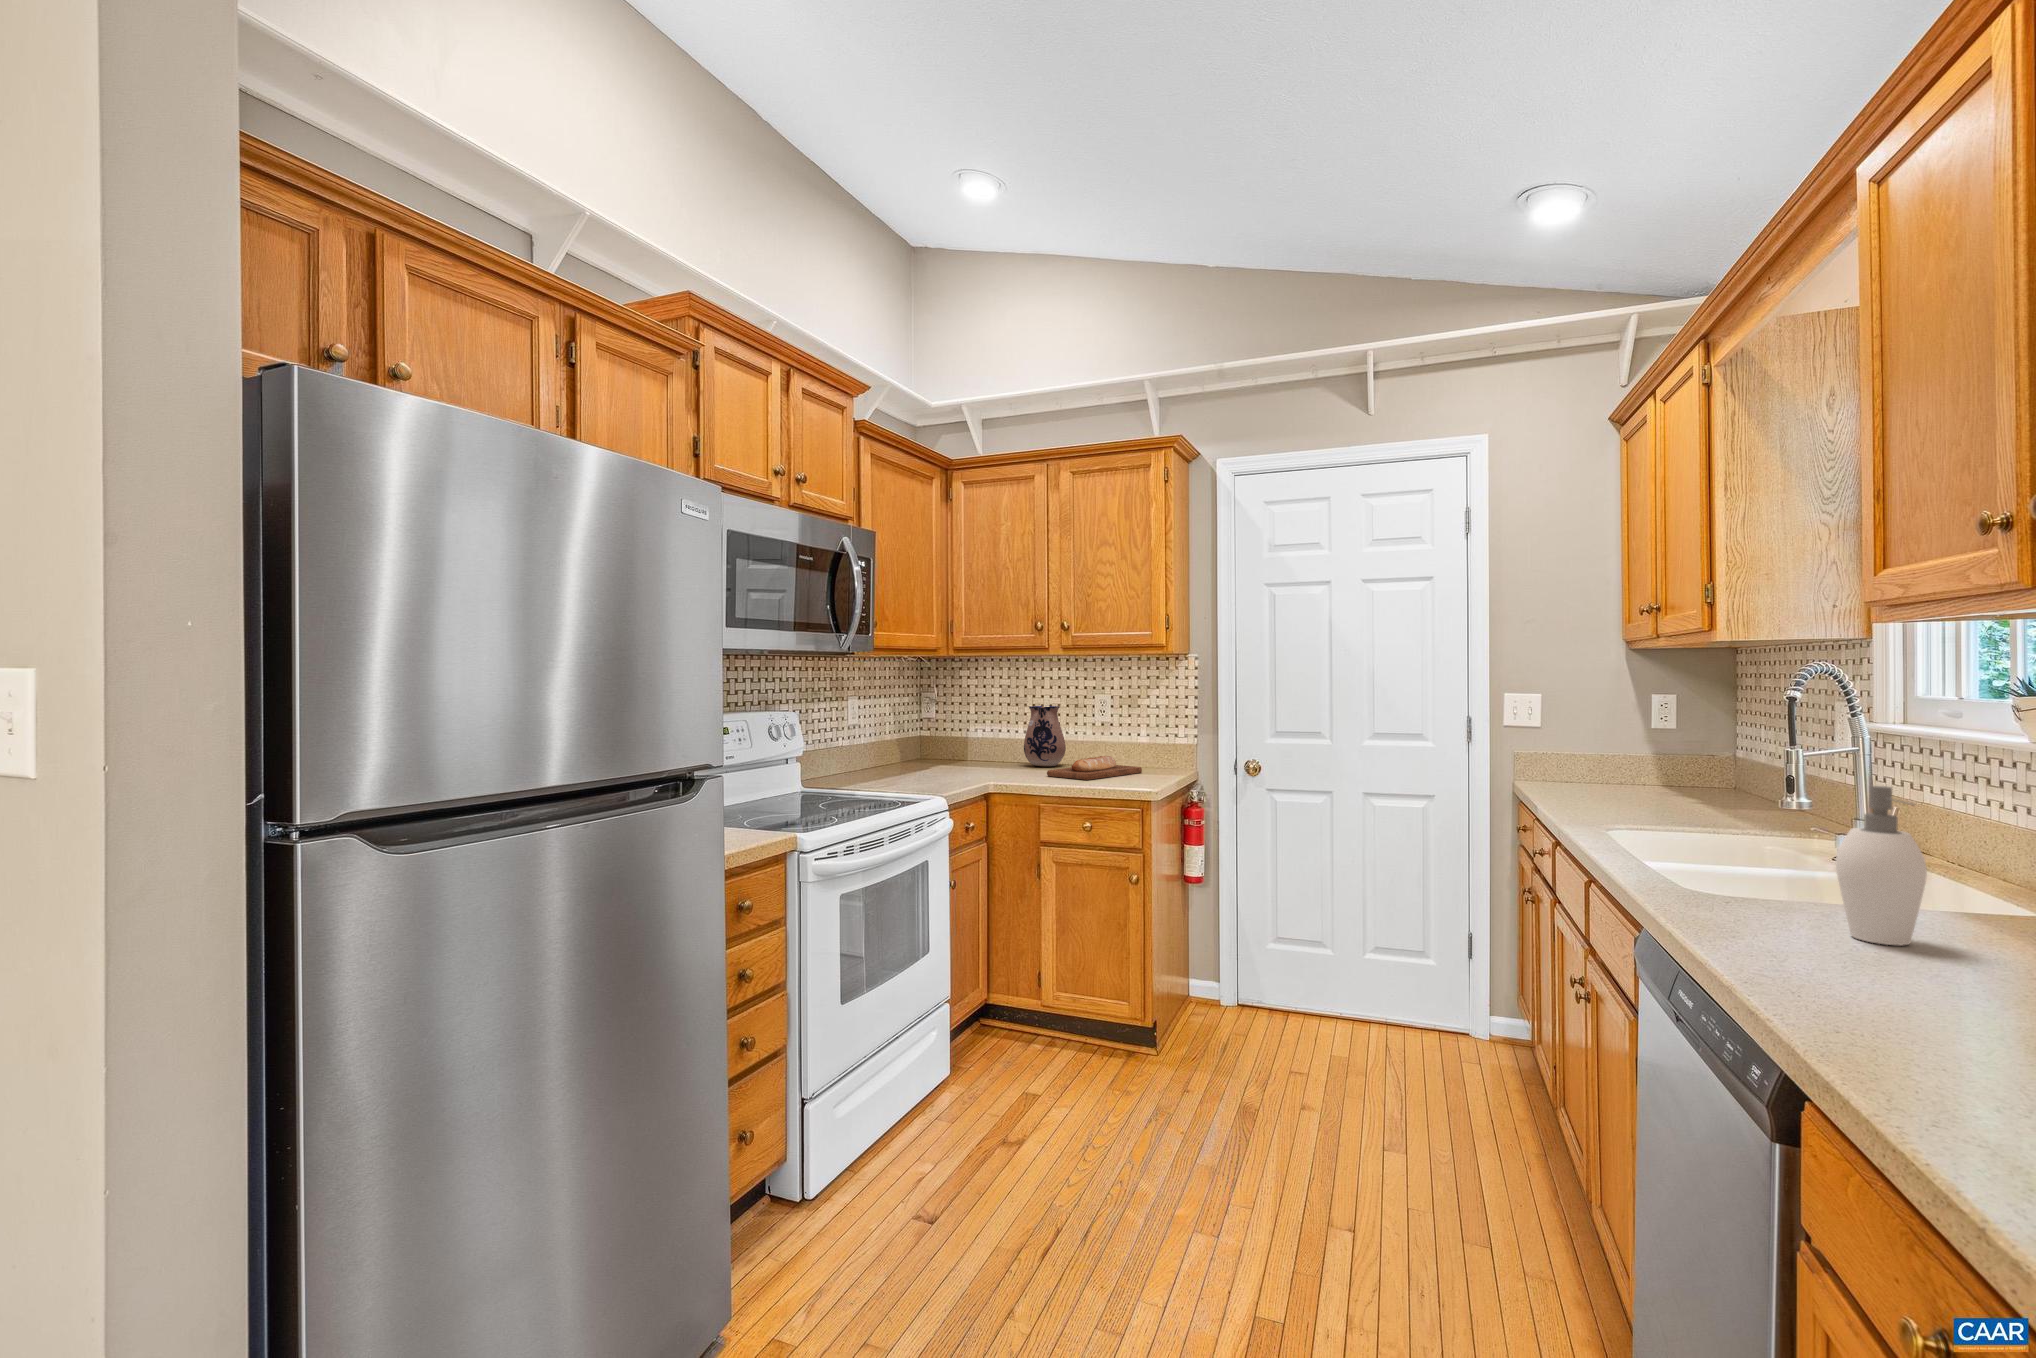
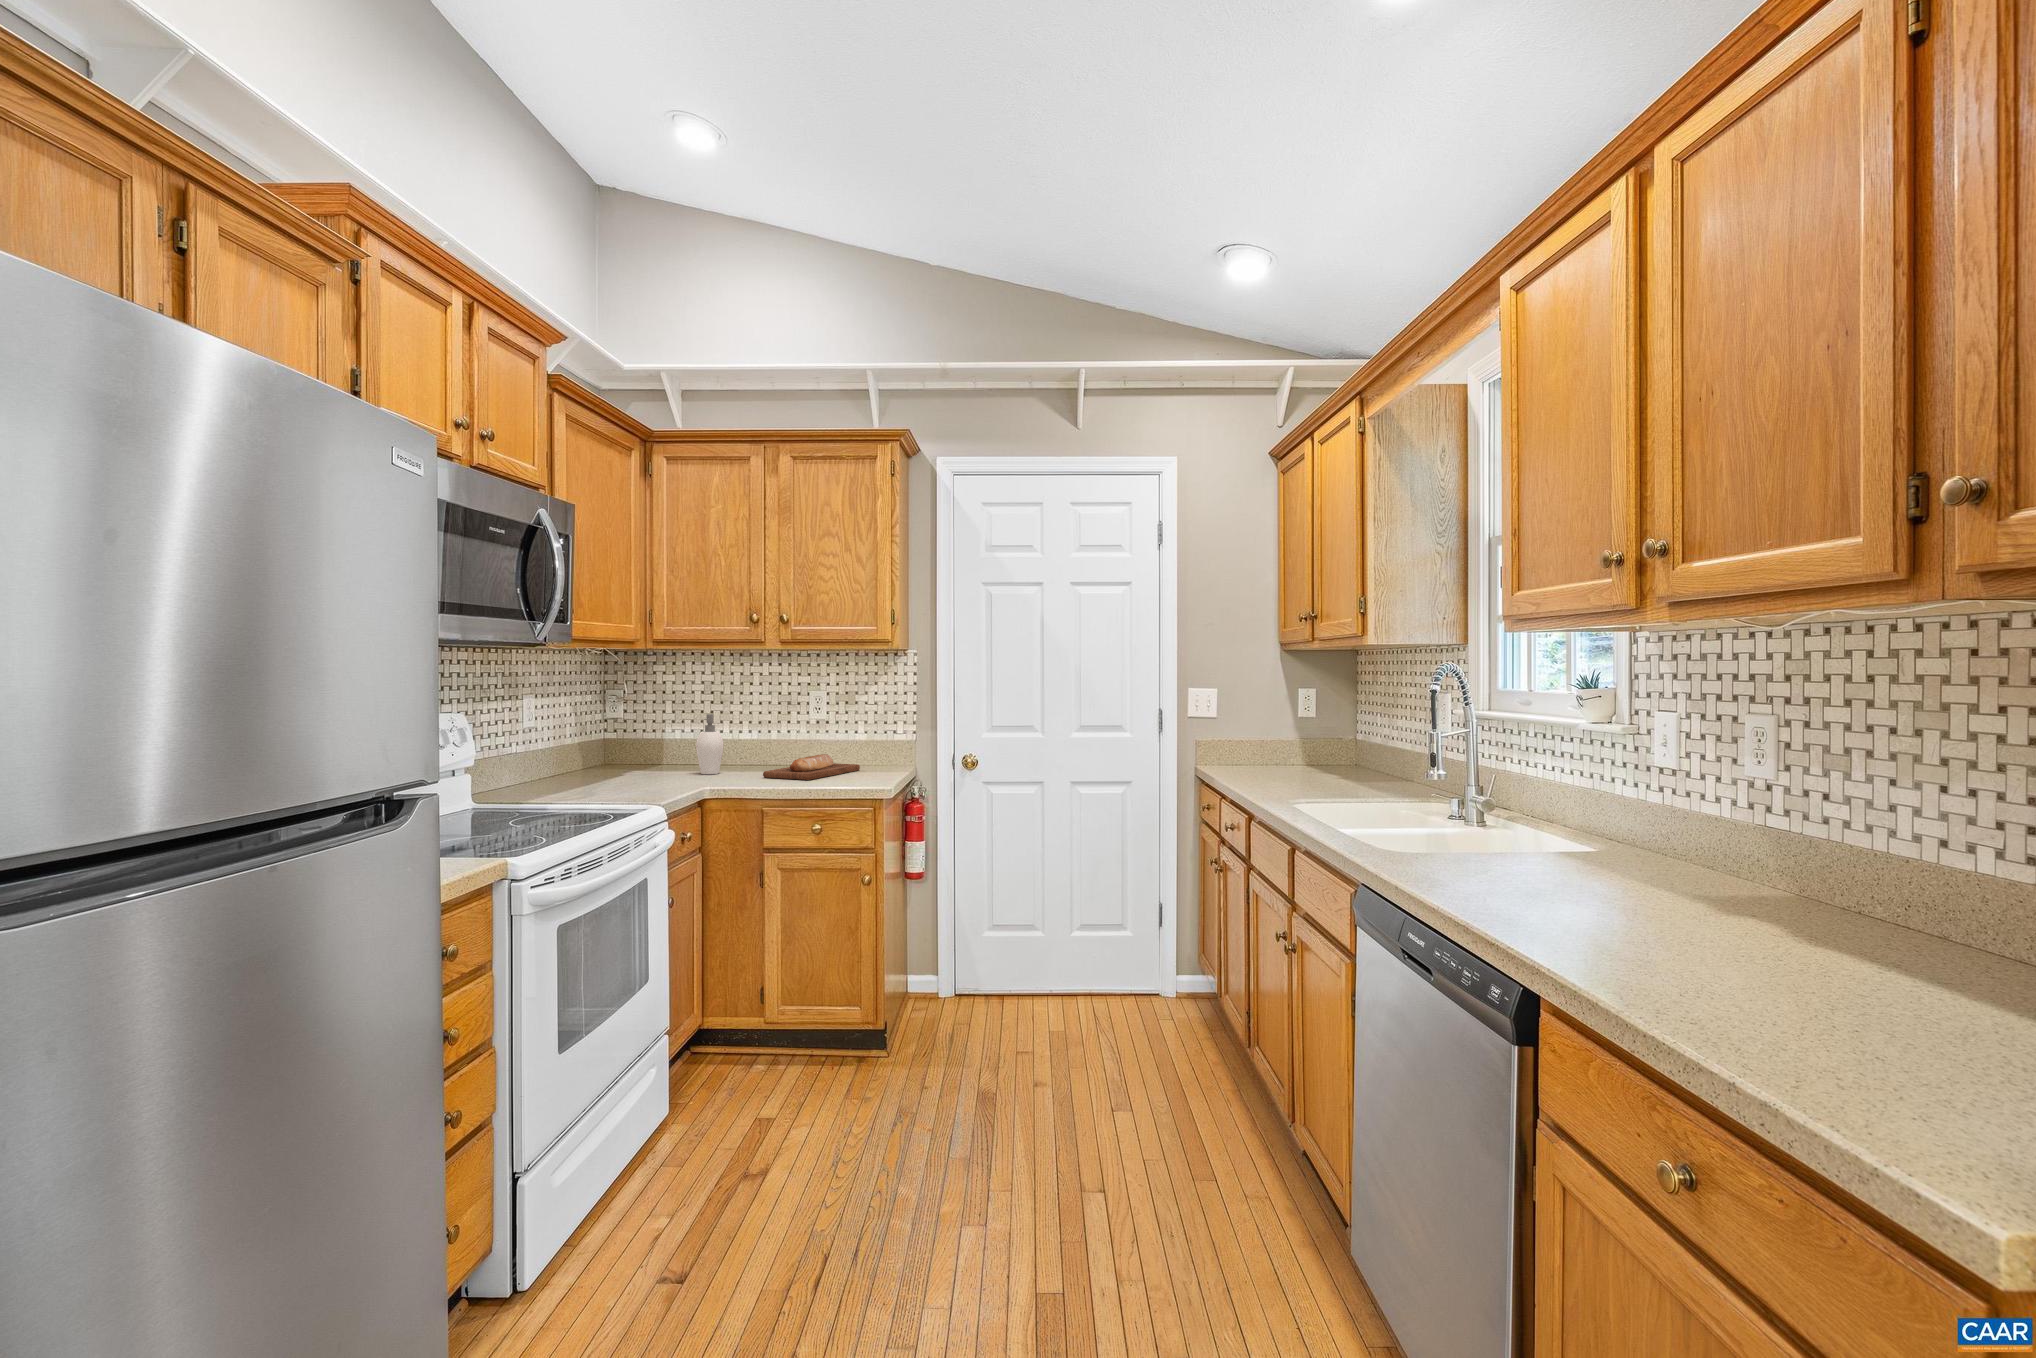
ceramic pitcher: present [1024,706,1066,766] -> none [730,703,776,767]
soap dispenser: present [1836,786,1927,945] -> present [696,714,724,774]

